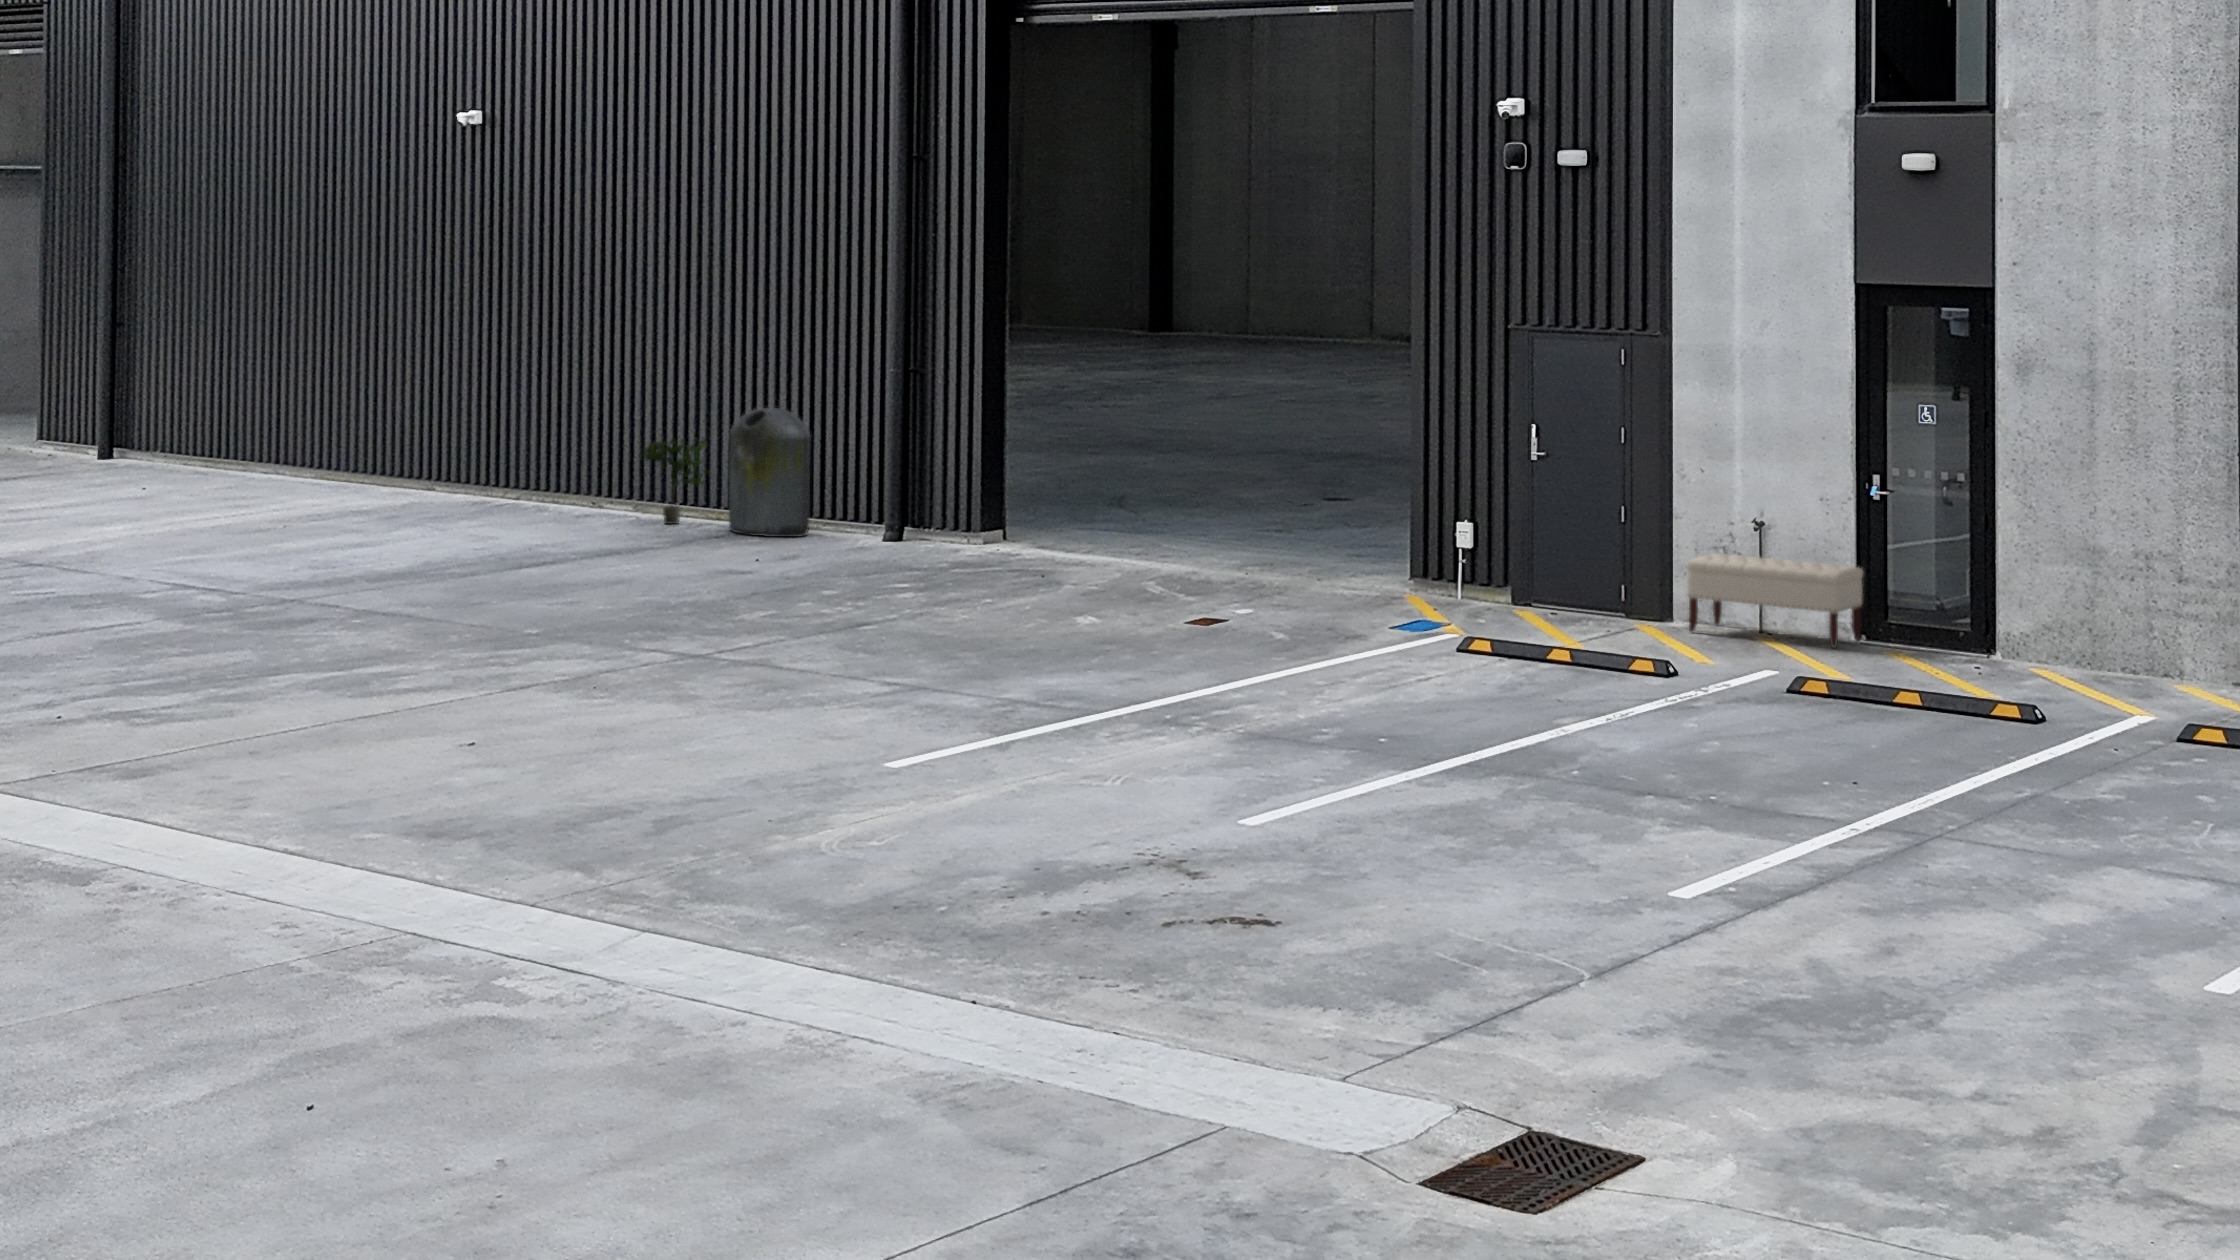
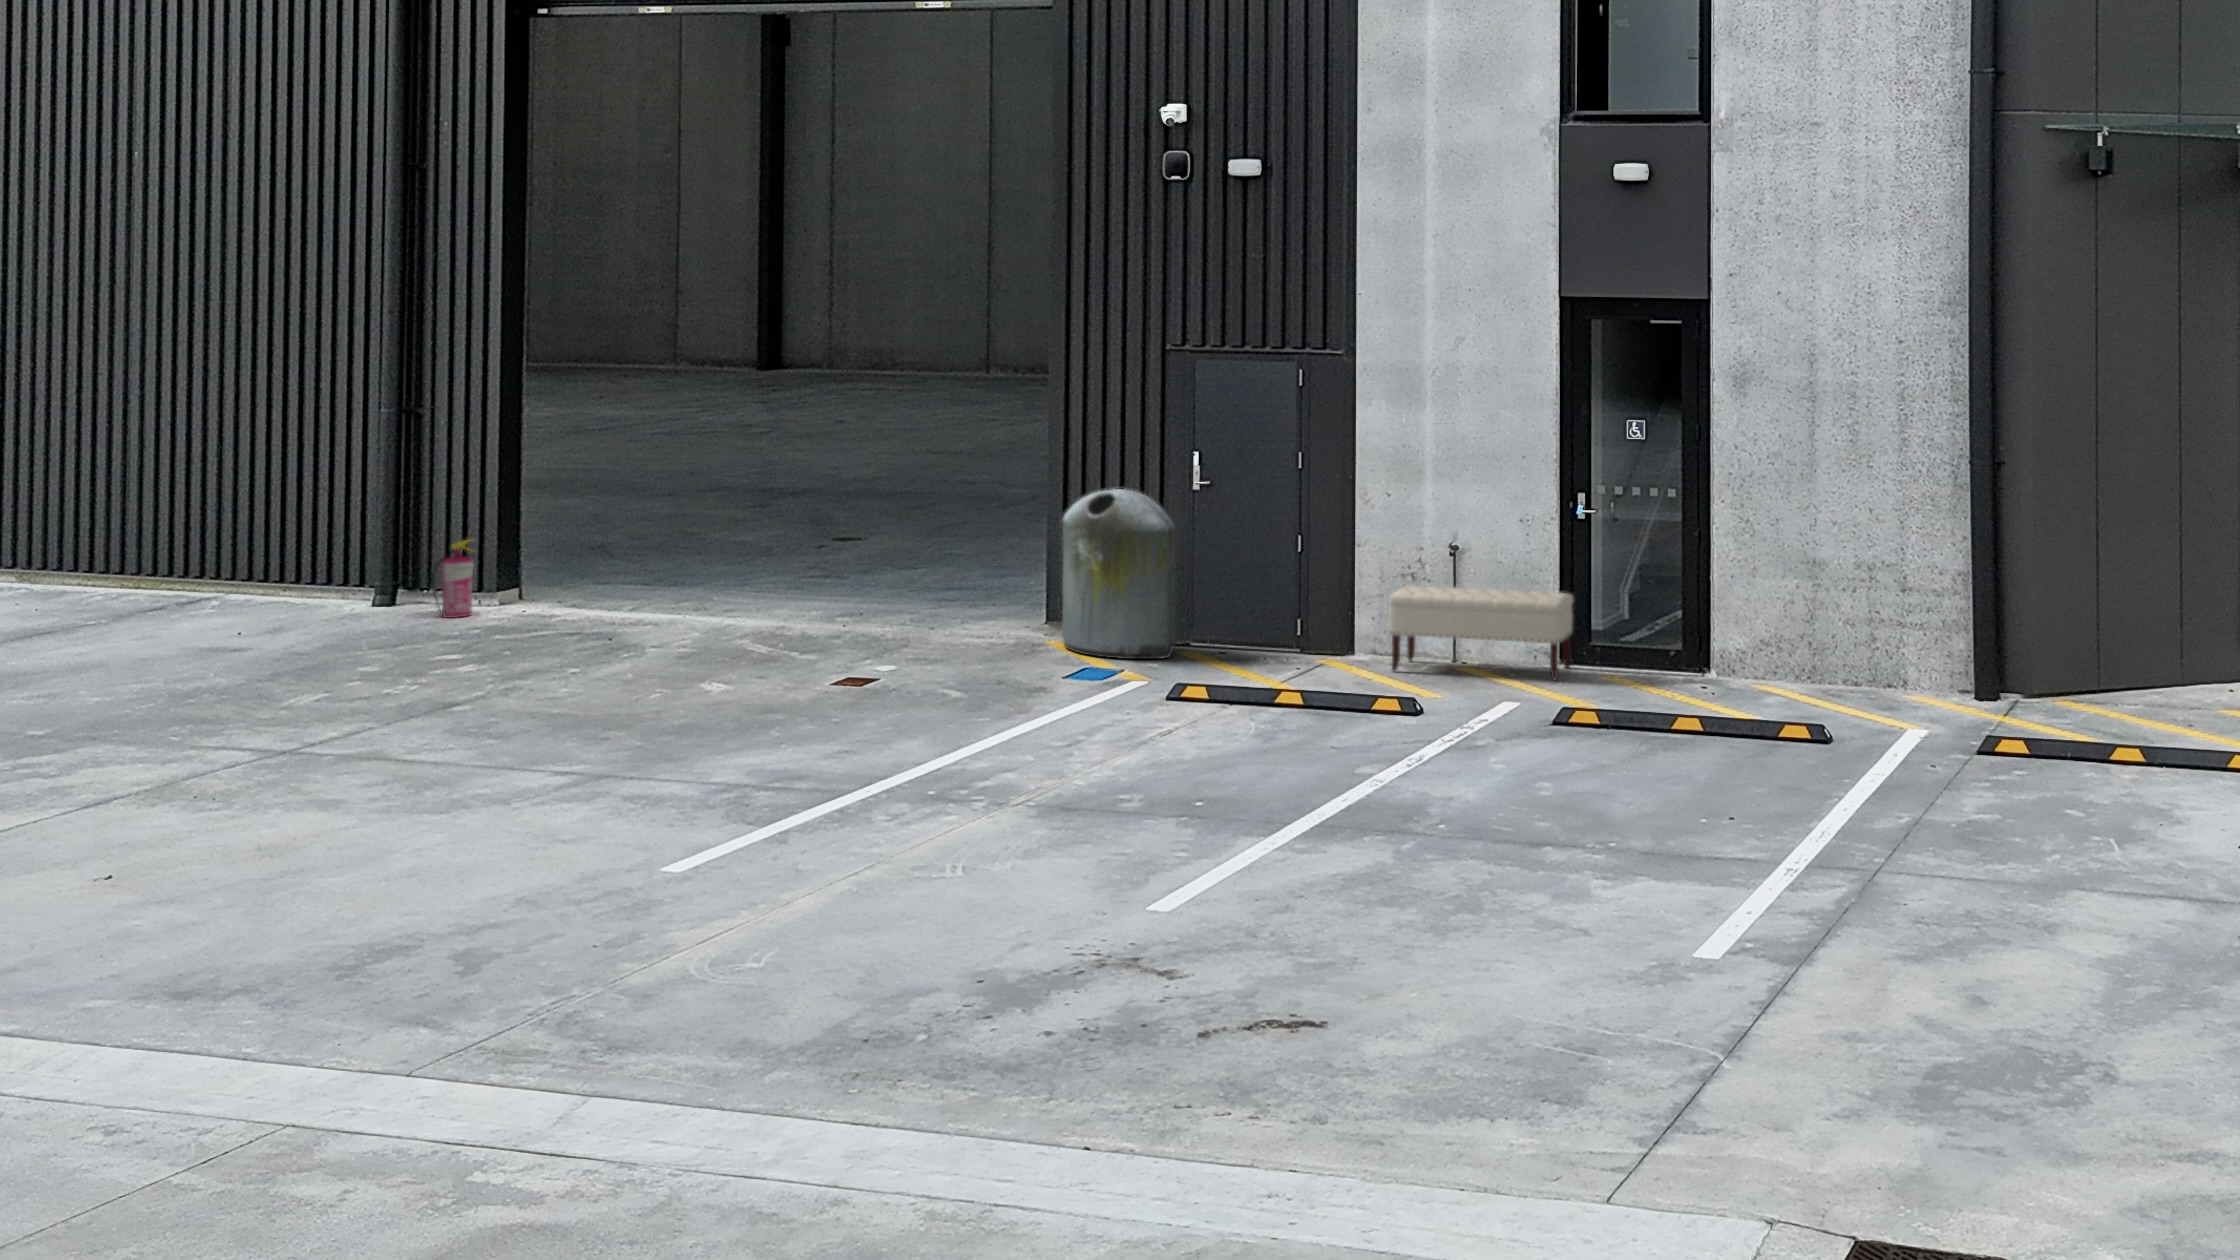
trash can: present [729,408,811,537] -> present [1062,489,1175,659]
potted plant: present [640,438,710,524] -> none [37,503,133,608]
fire extinguisher: none [922,480,962,546] -> present [433,540,475,618]

